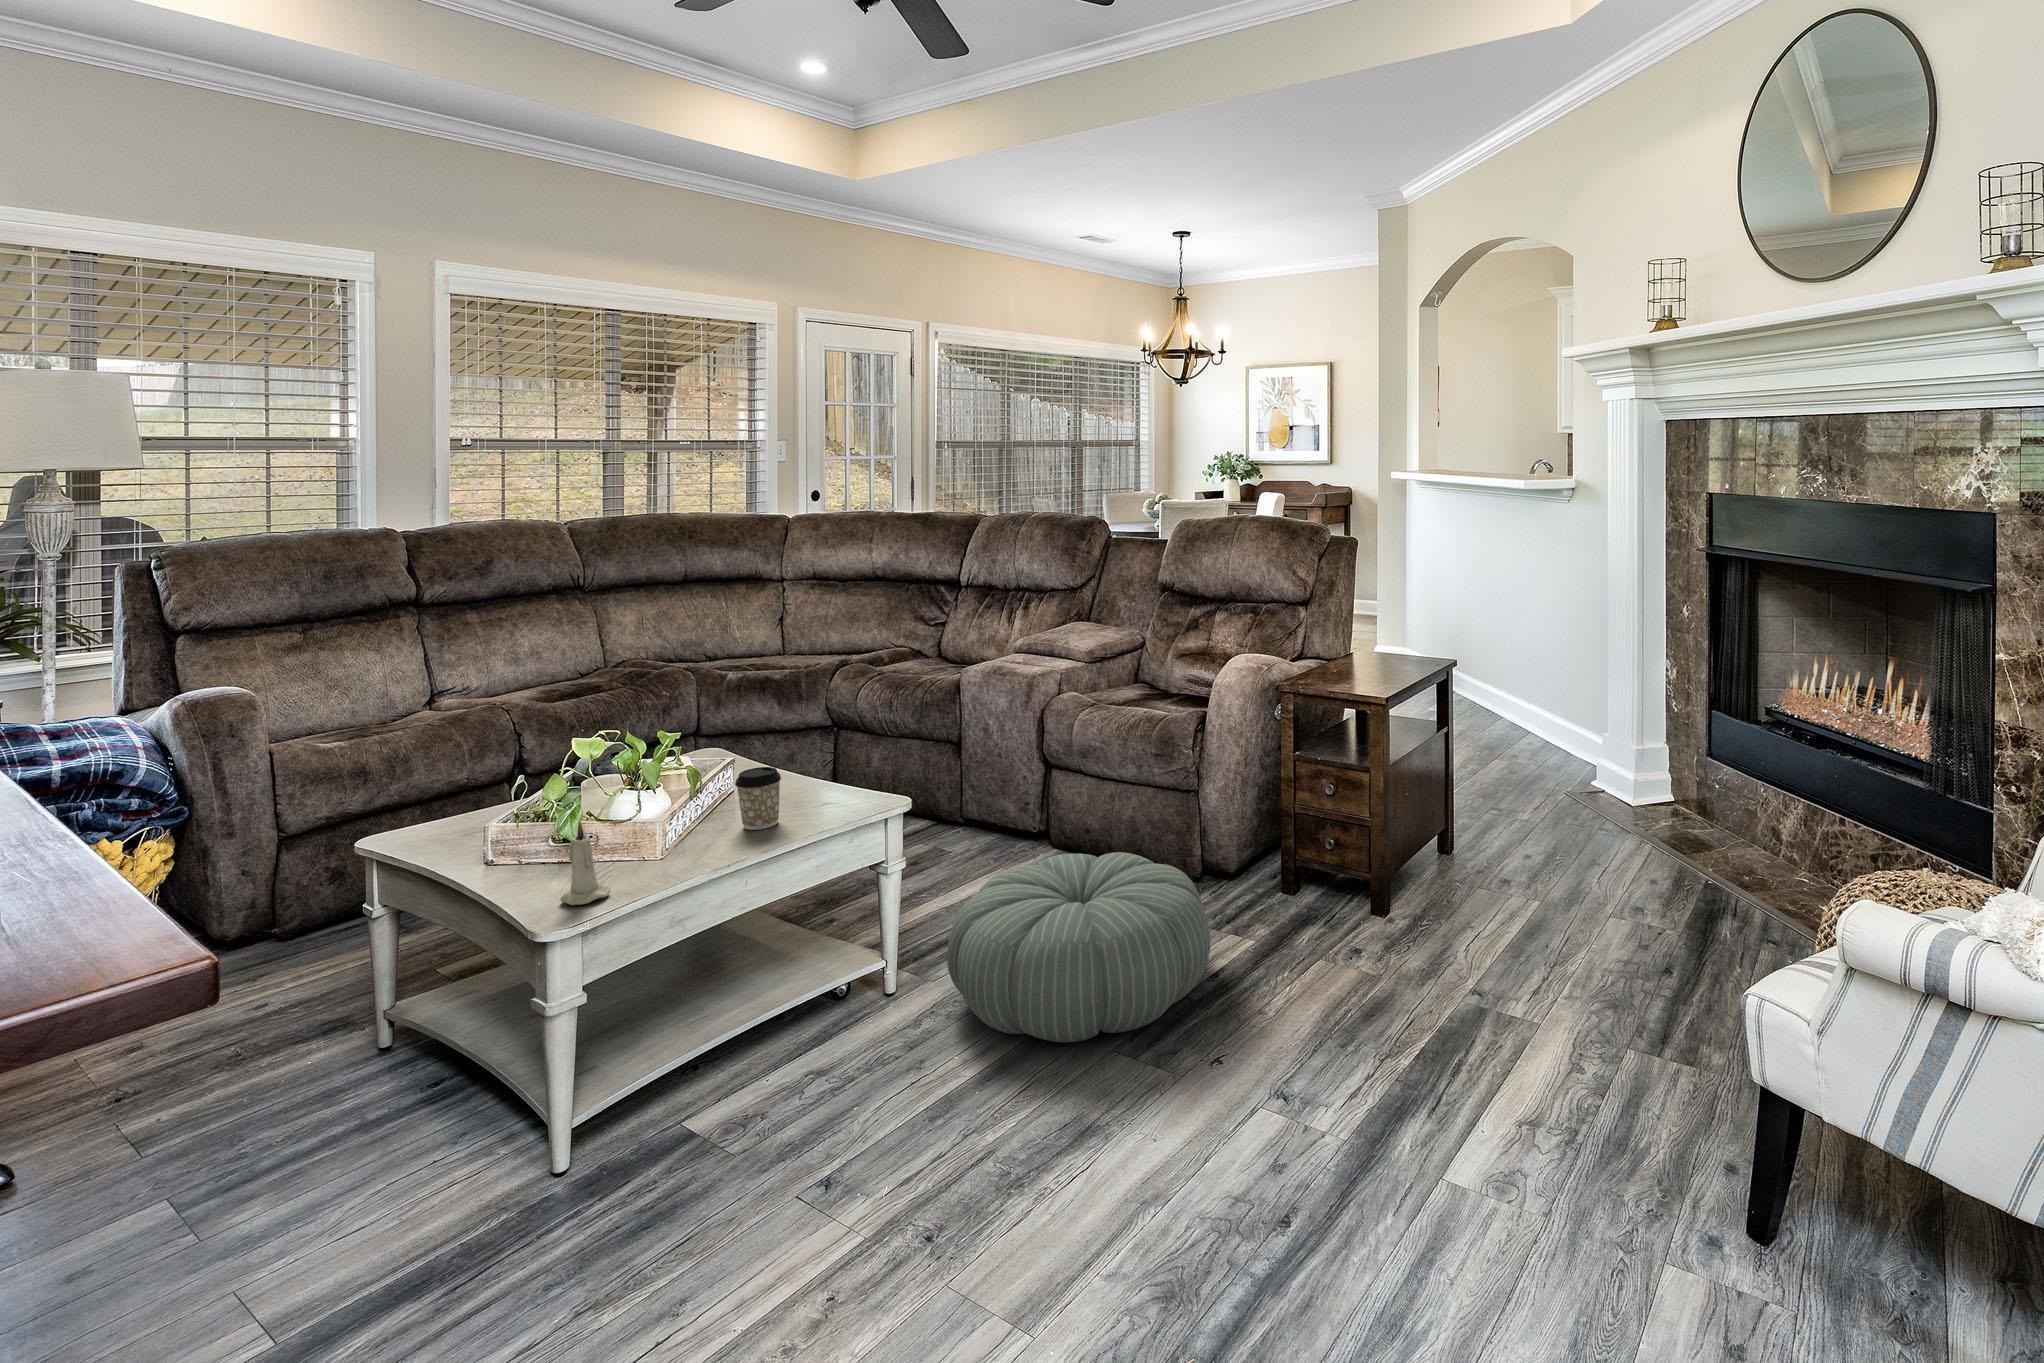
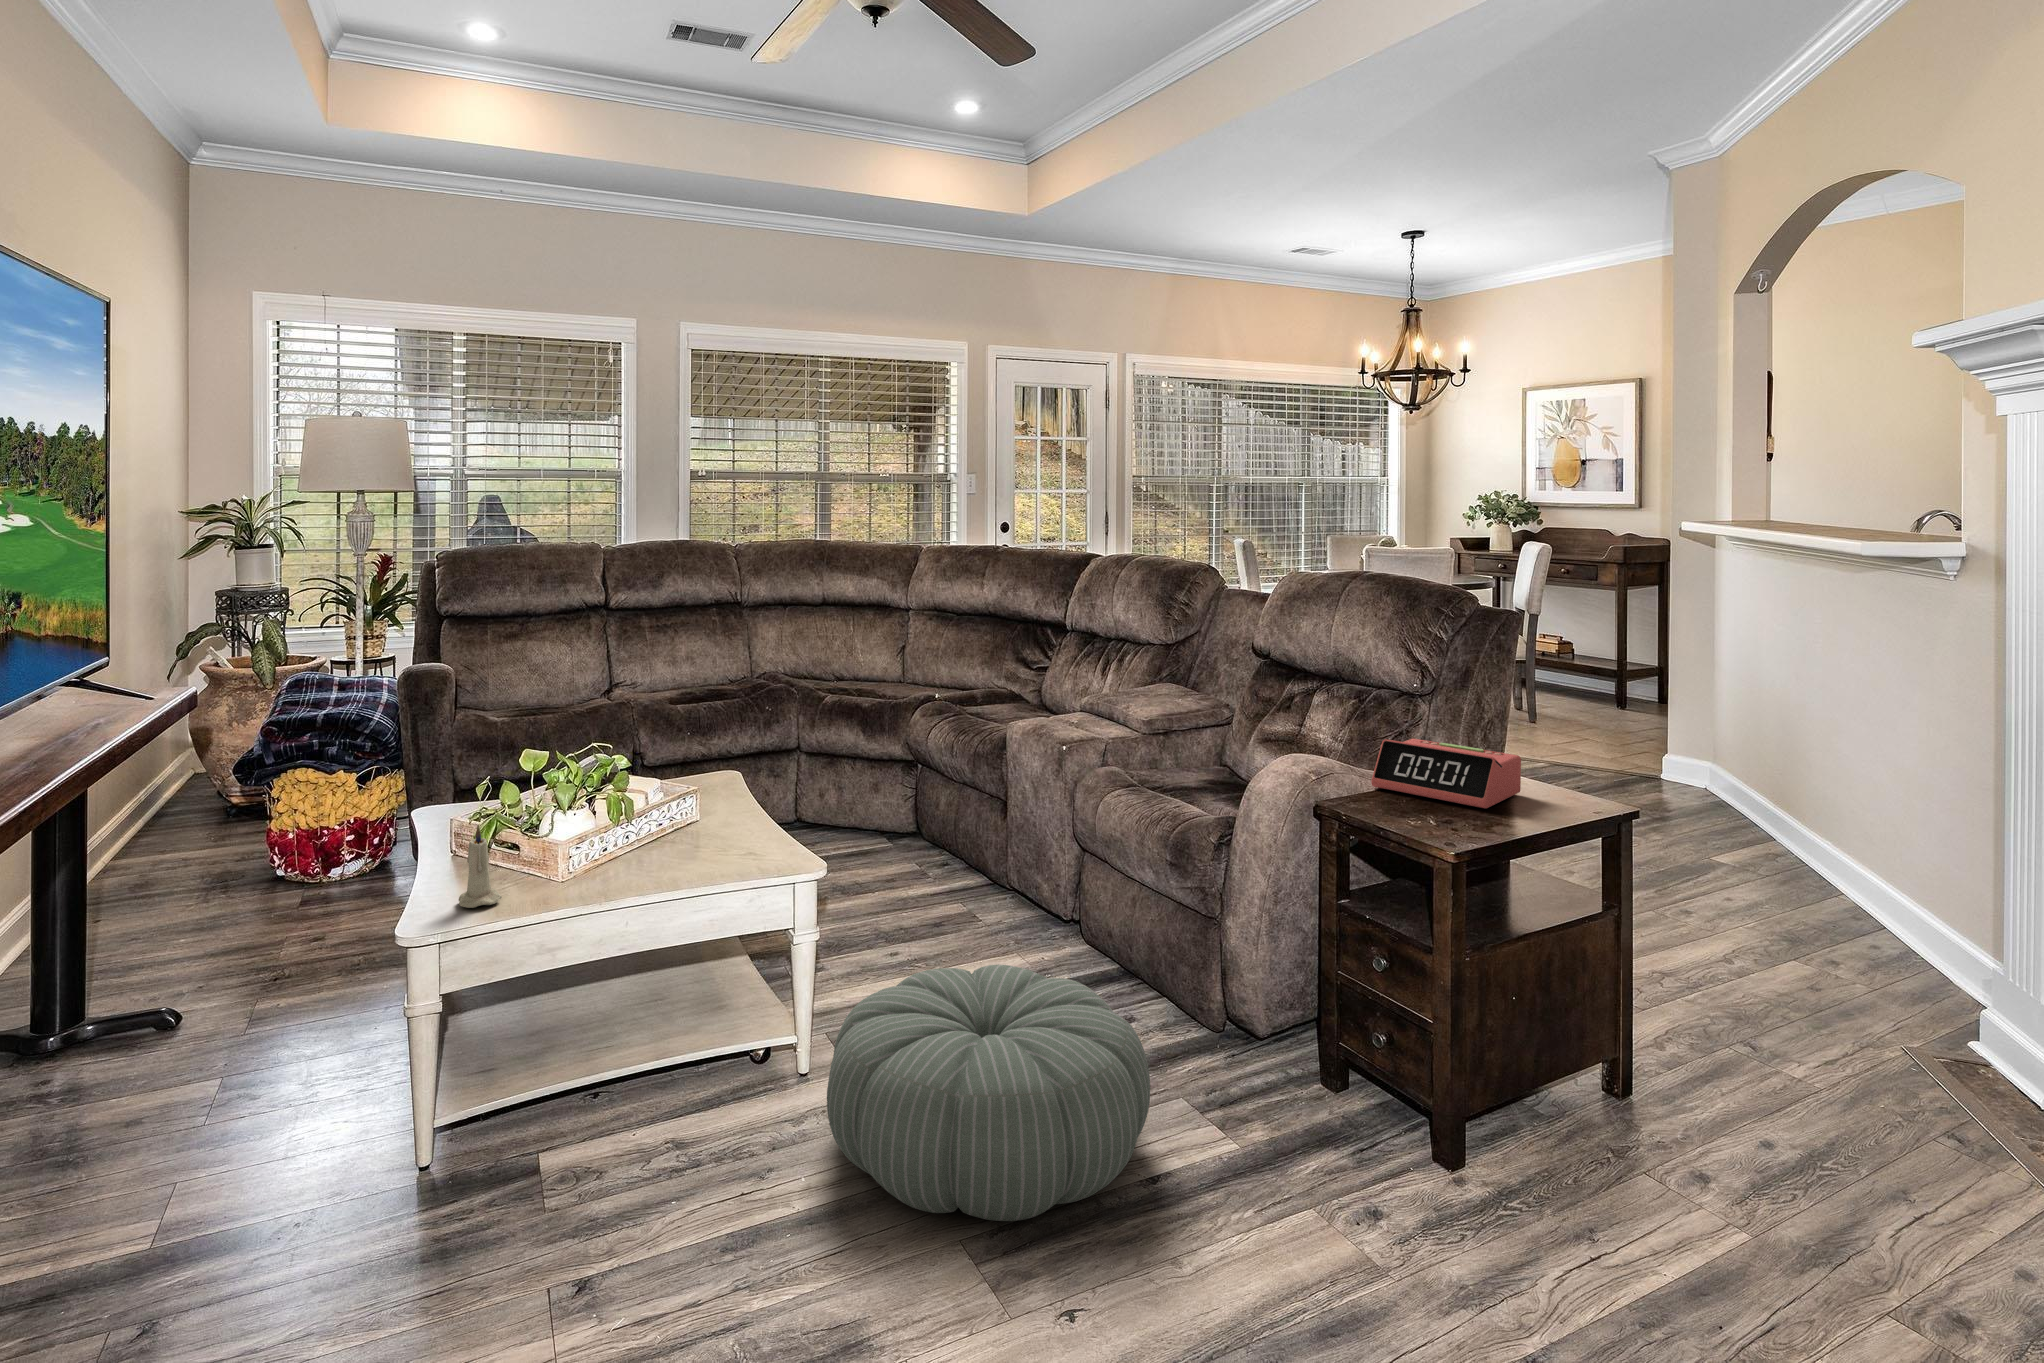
alarm clock: none [1297,636,1385,674] -> present [1371,739,1521,809]
coffee cup: present [735,767,781,830] -> none [661,799,706,865]

